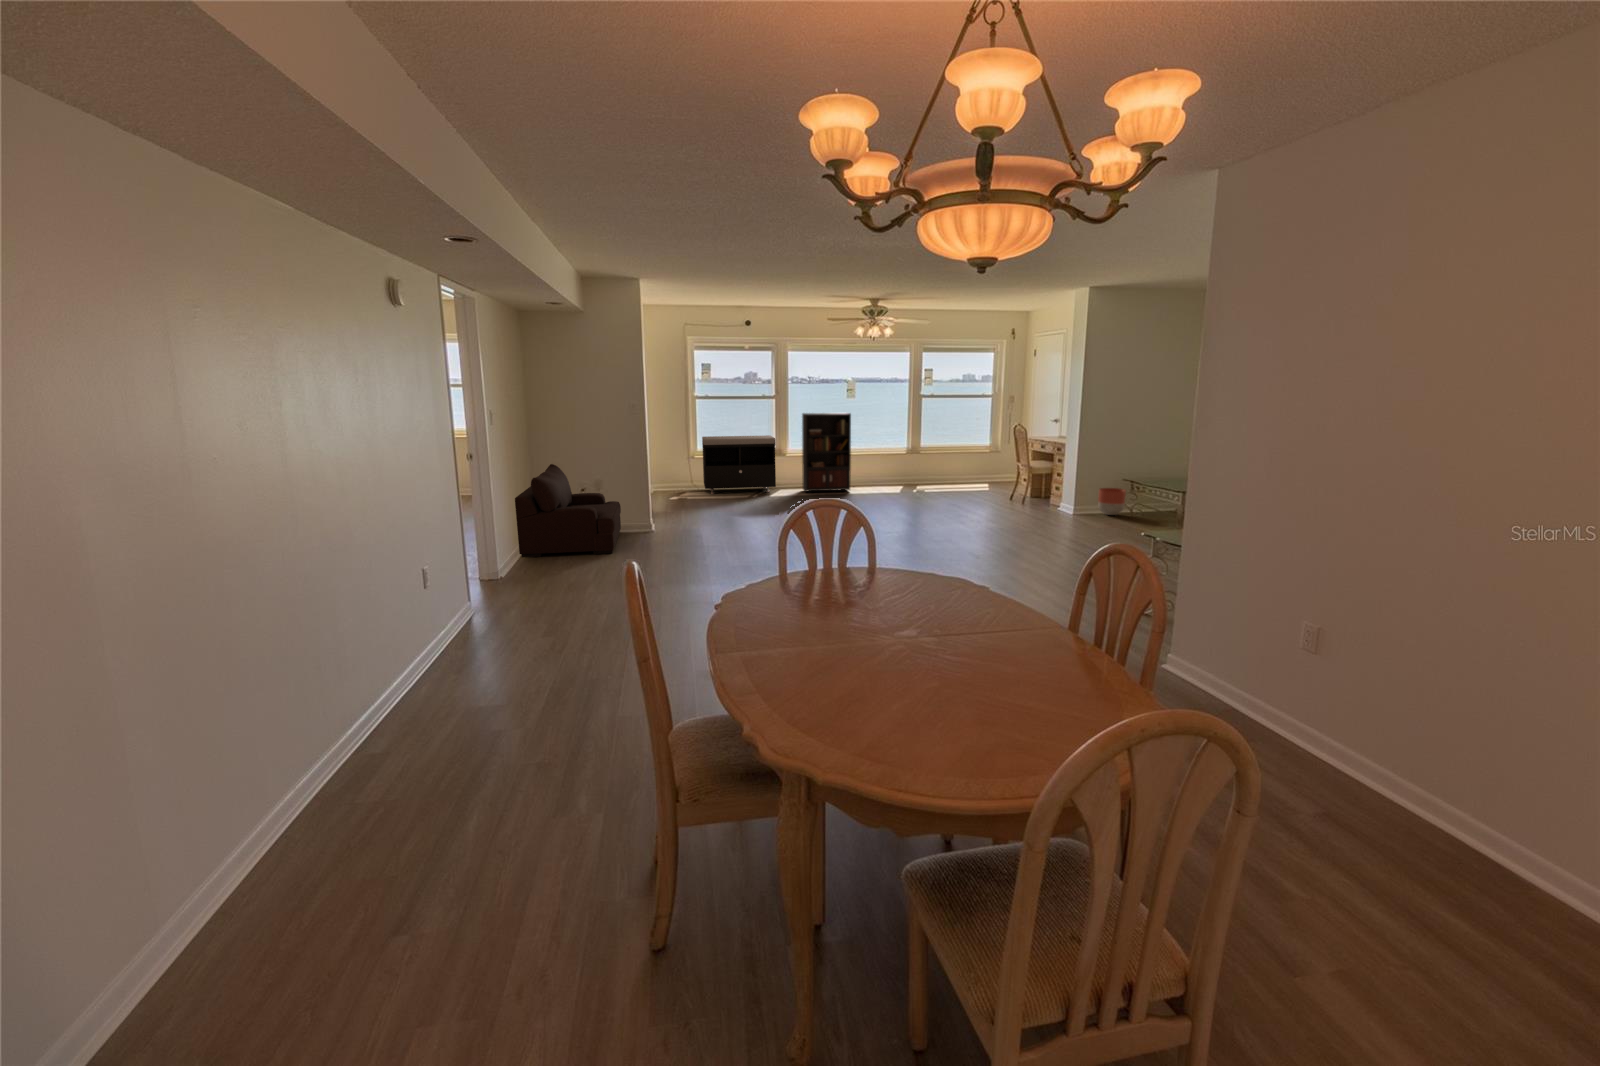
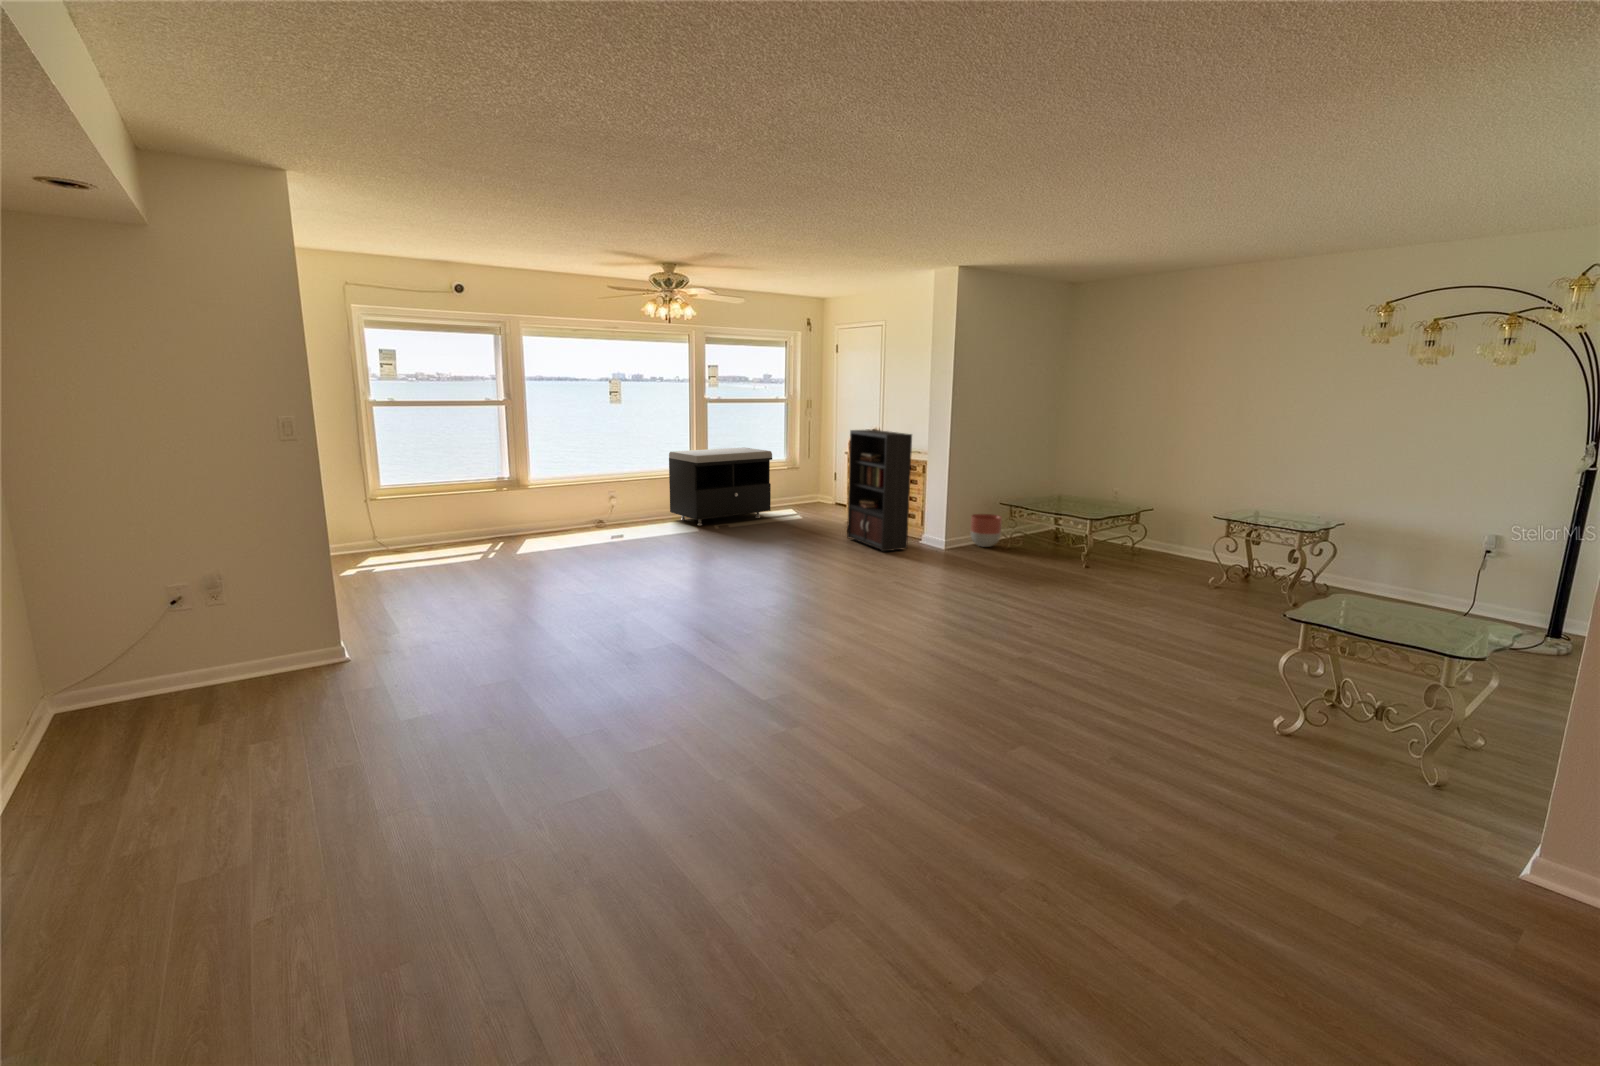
bookcase: present [802,413,851,492] -> present [847,429,912,551]
storage bench: present [702,435,776,494] -> present [669,447,772,526]
armchair: present [515,464,621,557] -> none [19,563,327,829]

